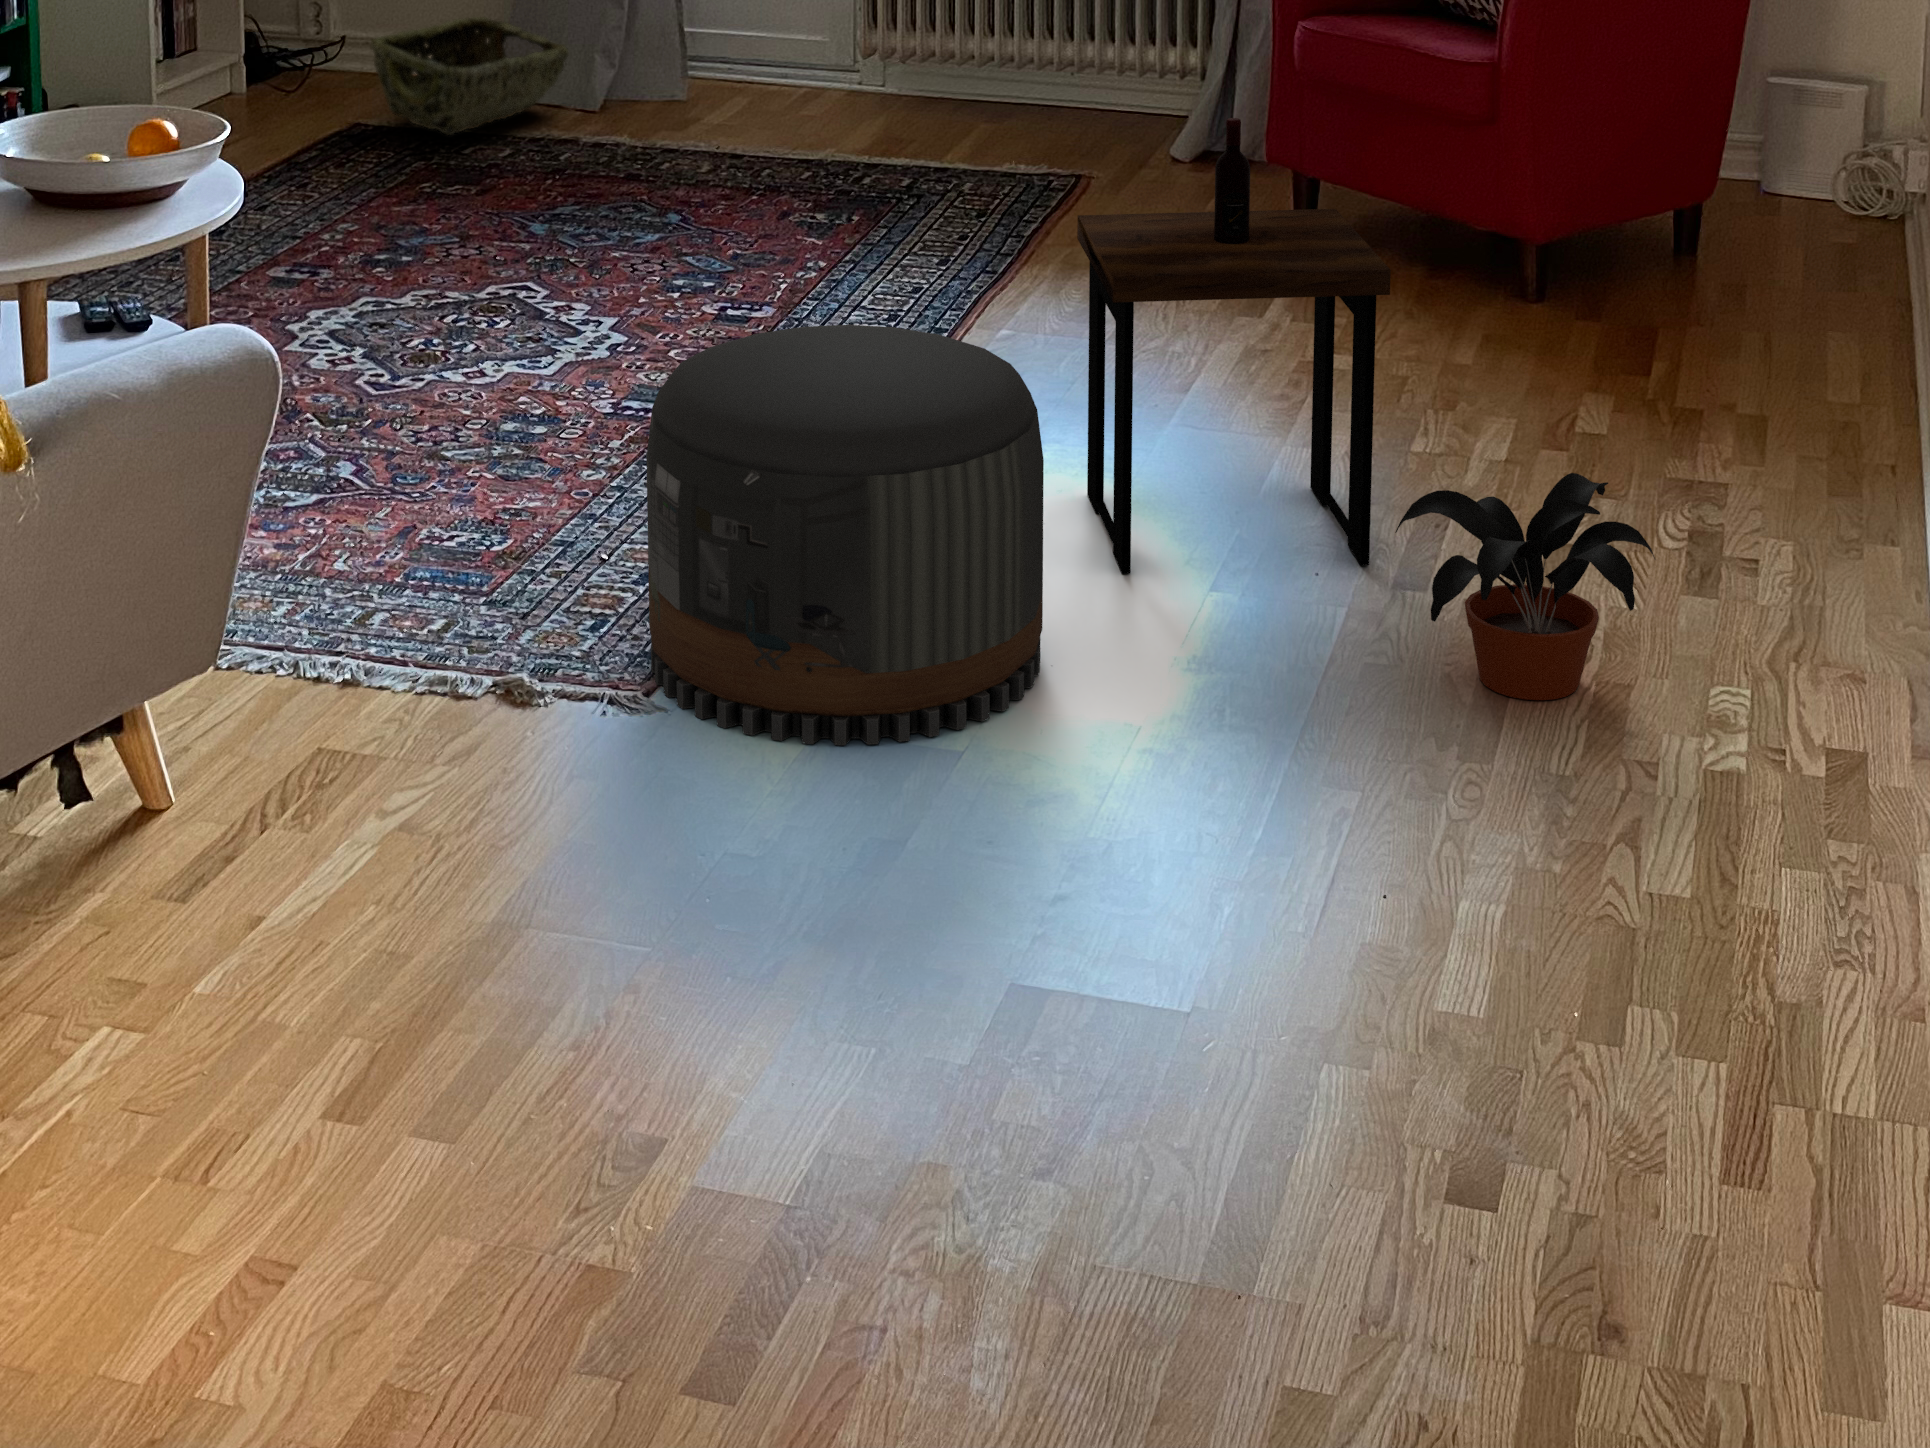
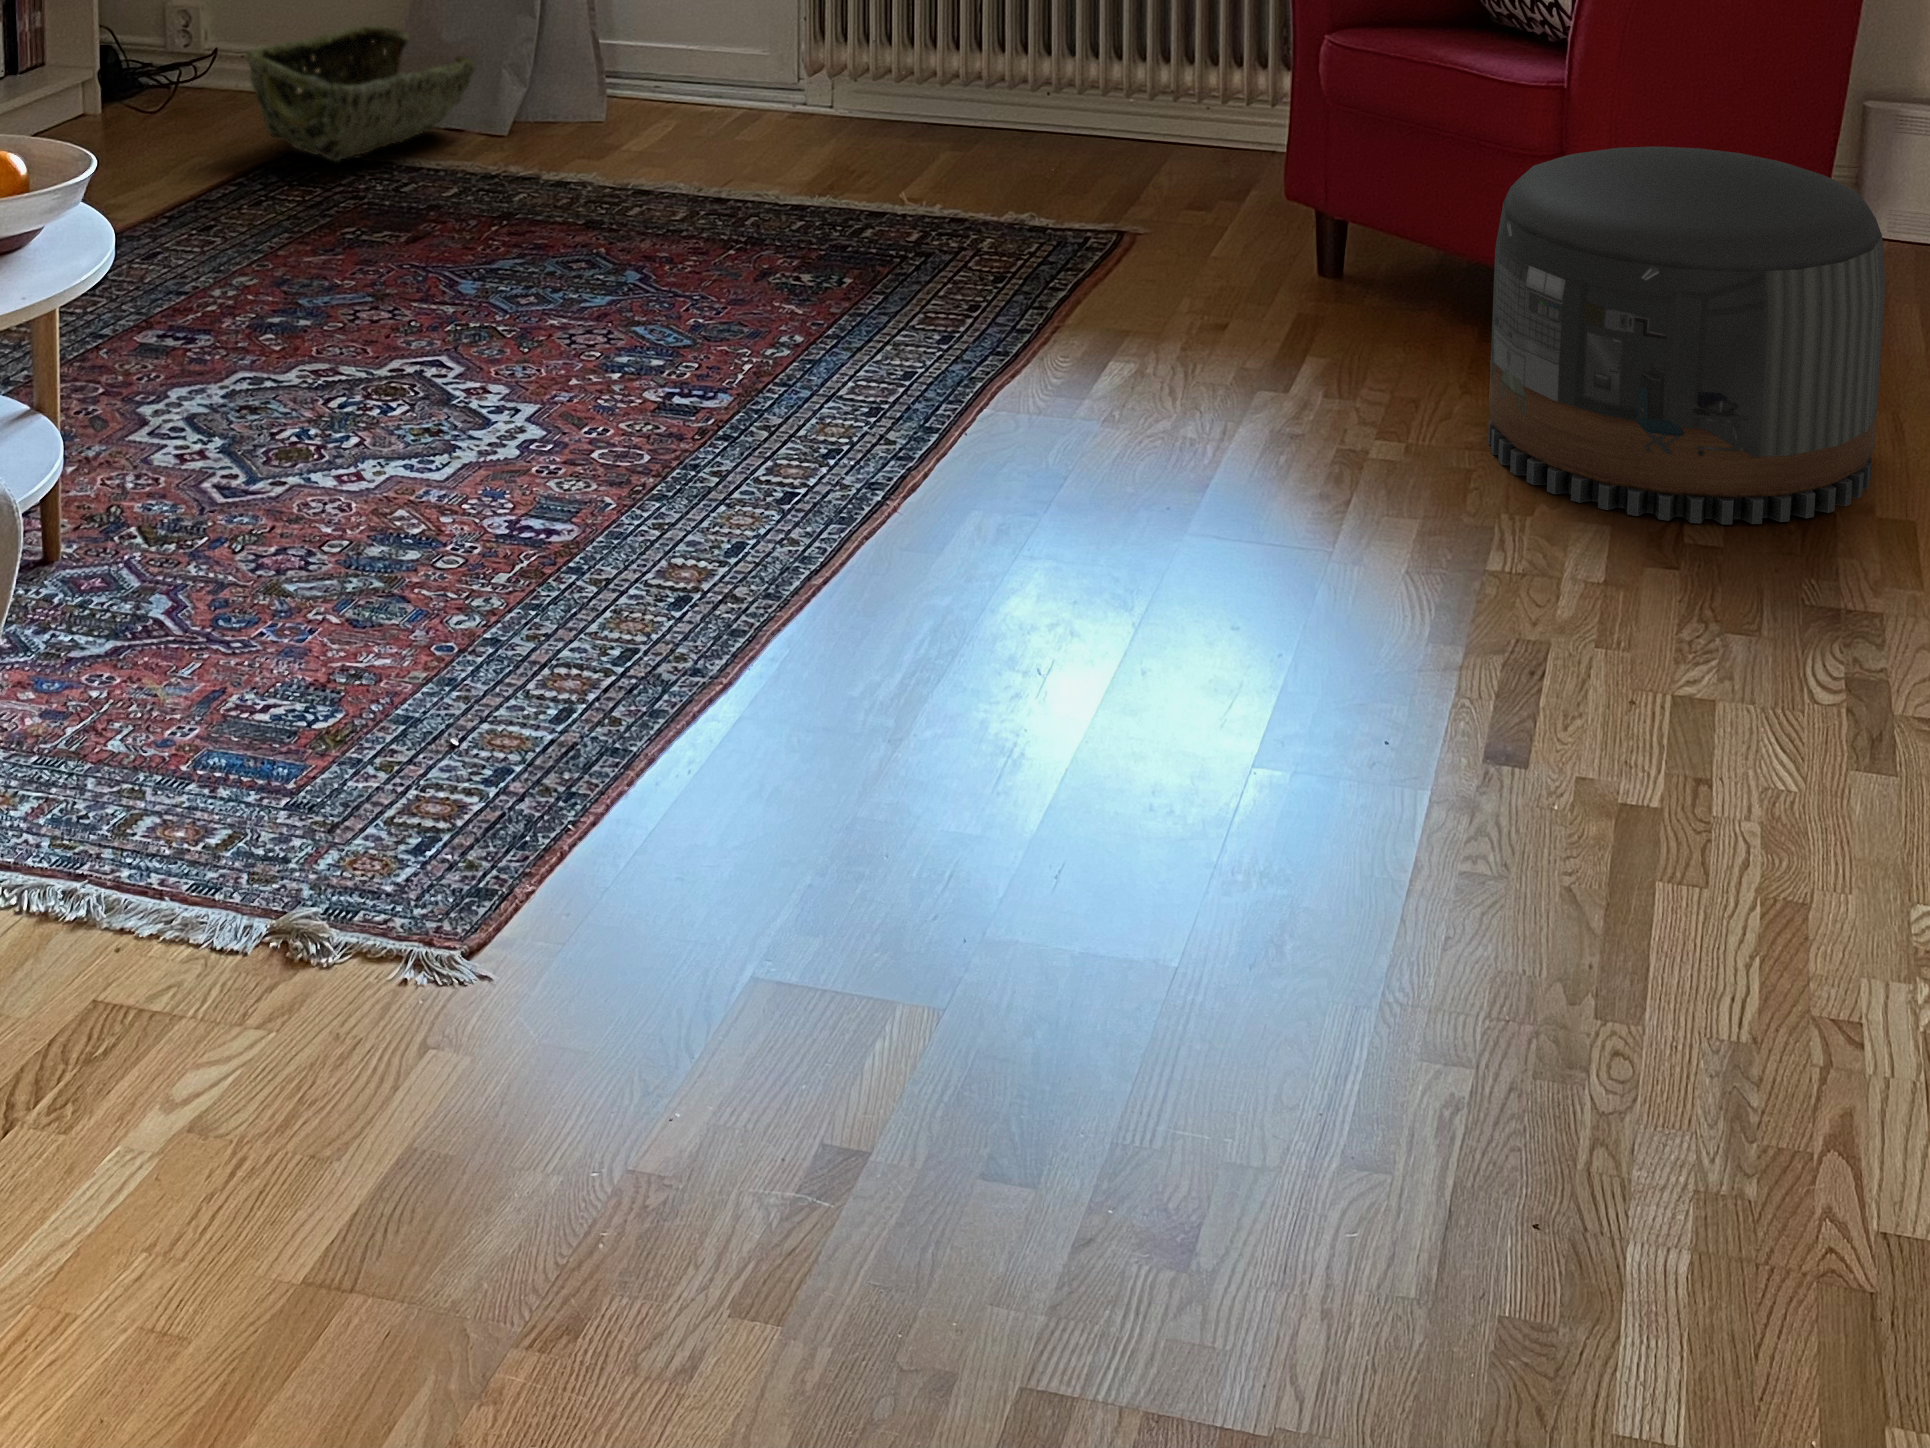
side table: present [1077,118,1391,574] -> none [1065,178,1477,770]
pouf: present [646,325,1044,745] -> present [1488,147,1886,524]
potted plant: present [1395,473,1655,700] -> none [1494,664,1851,980]

